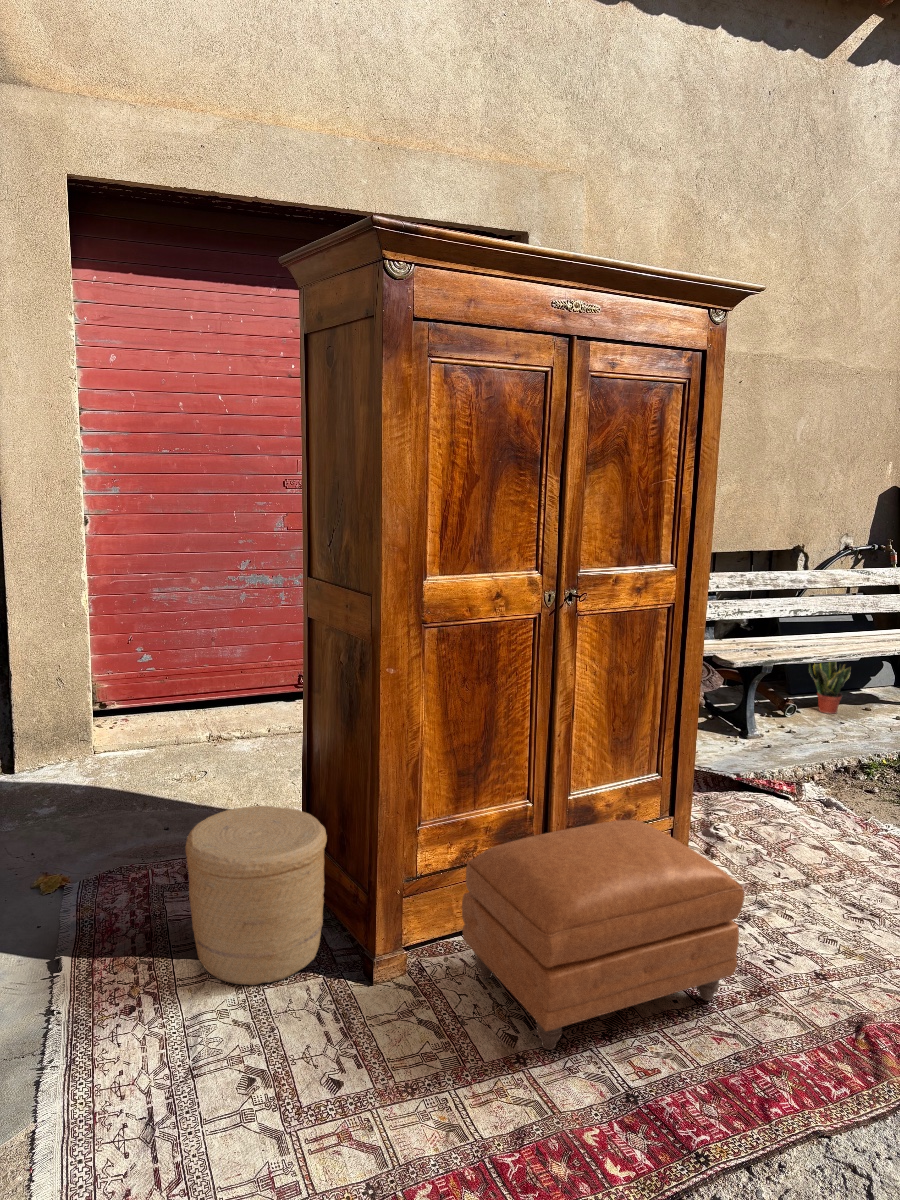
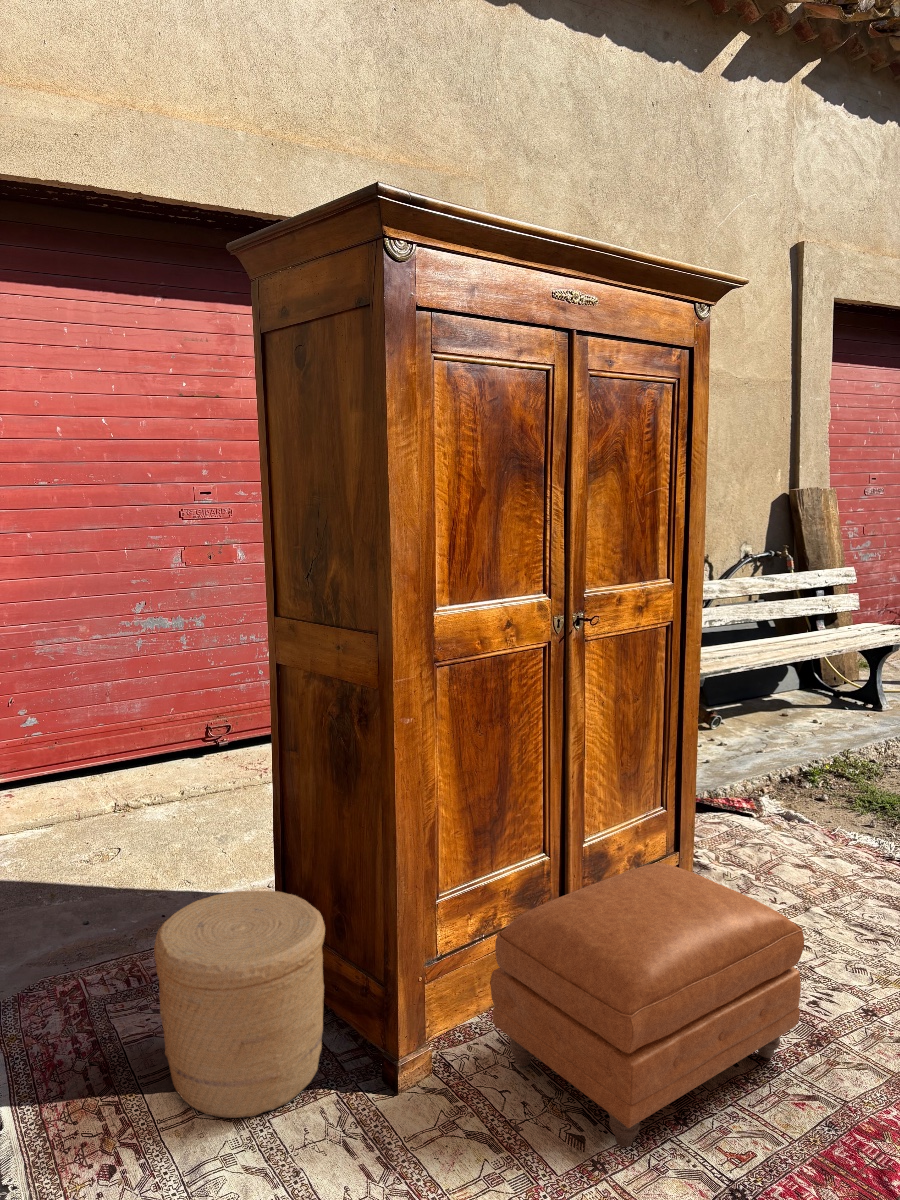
potted plant: present [809,662,850,714] -> none [731,656,769,722]

